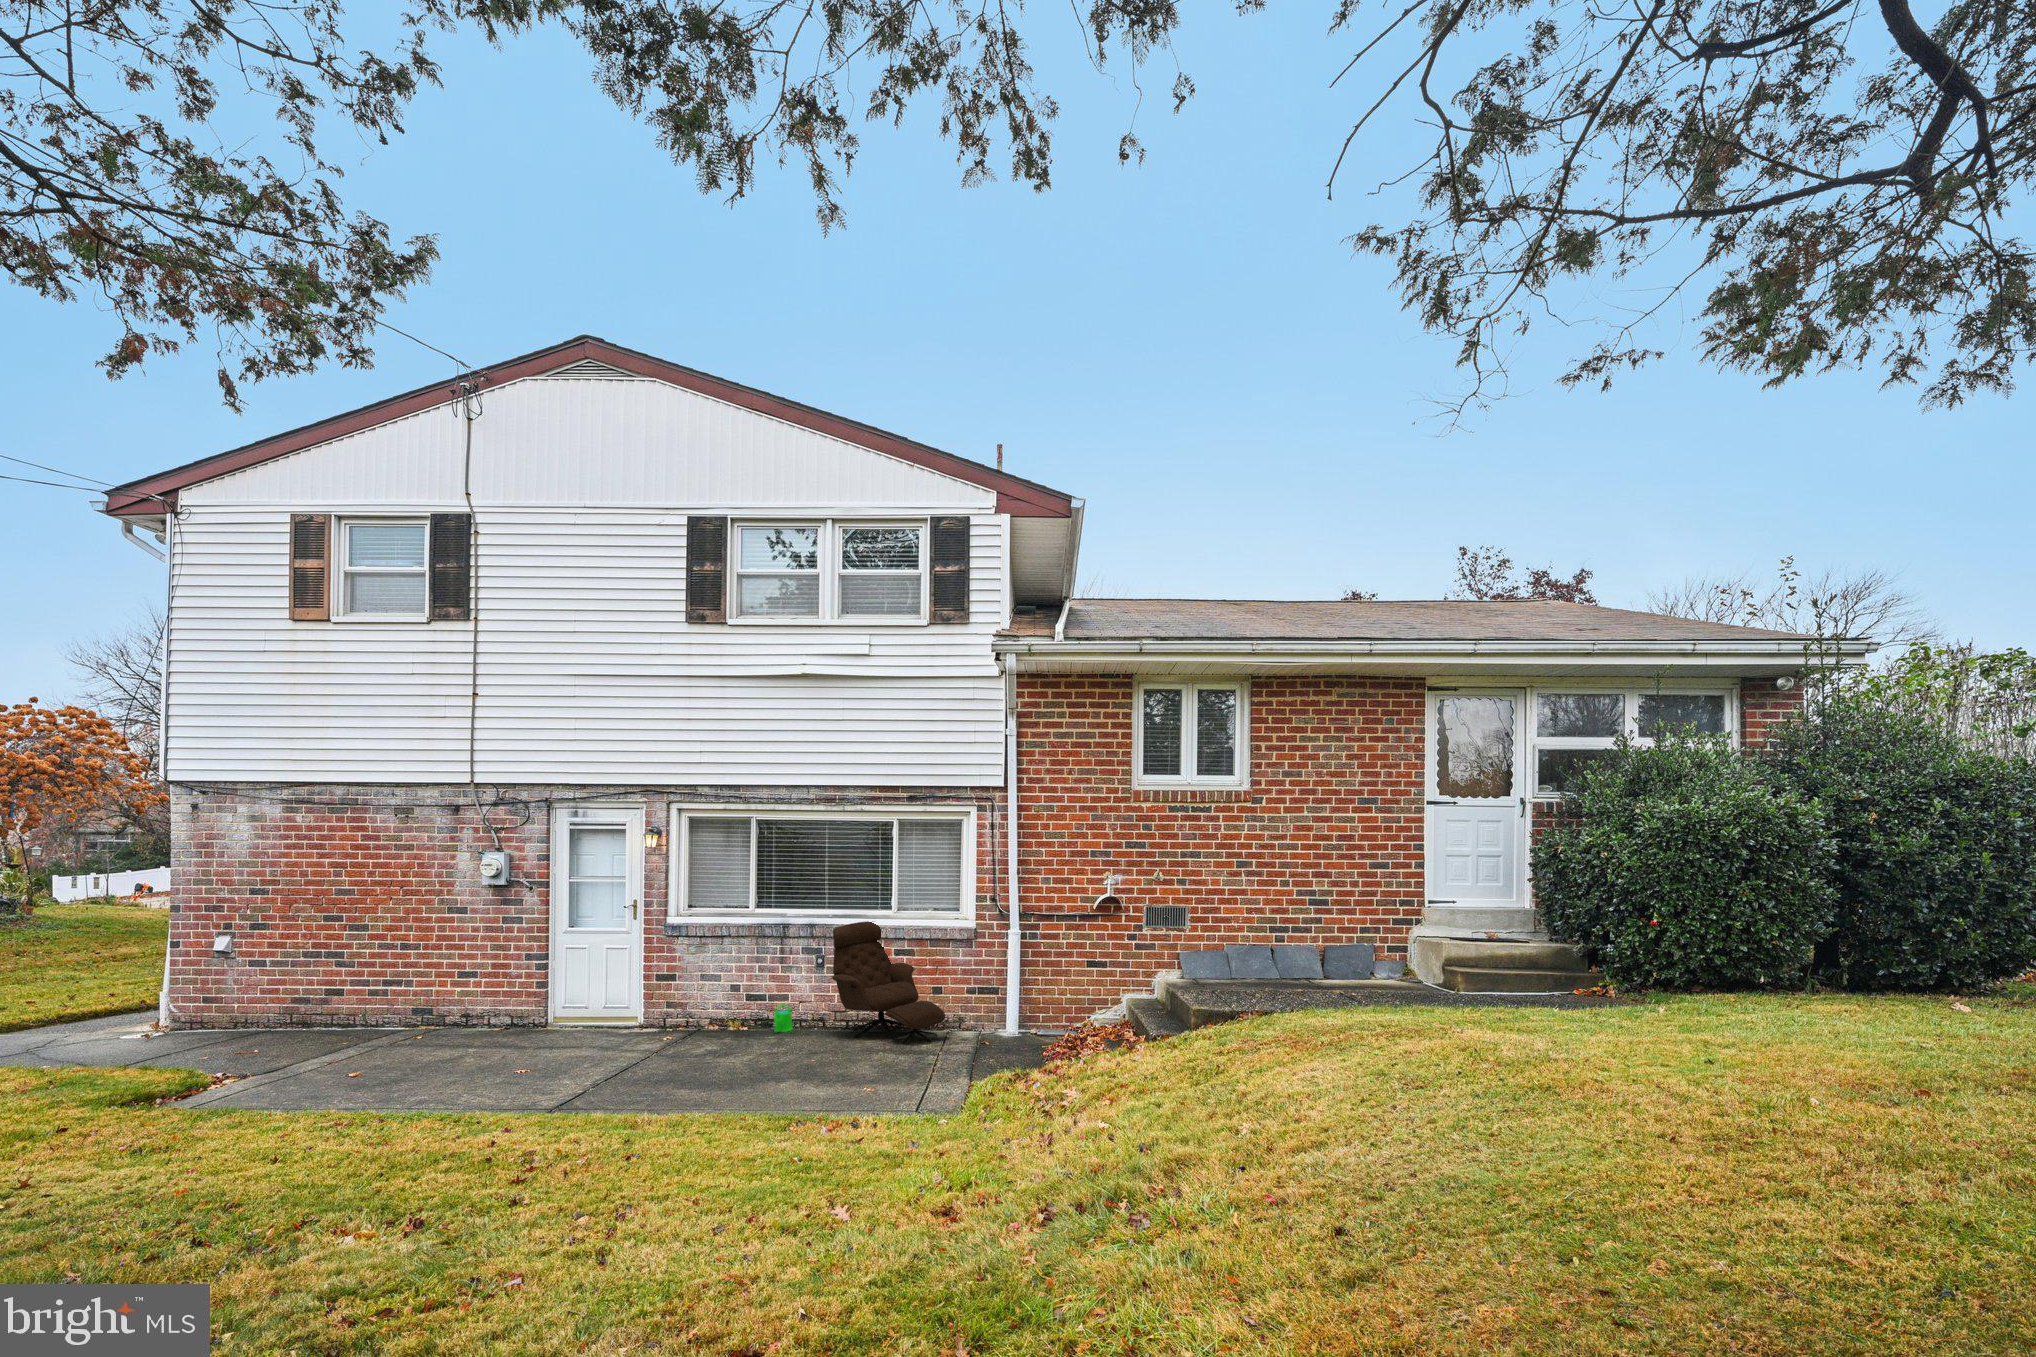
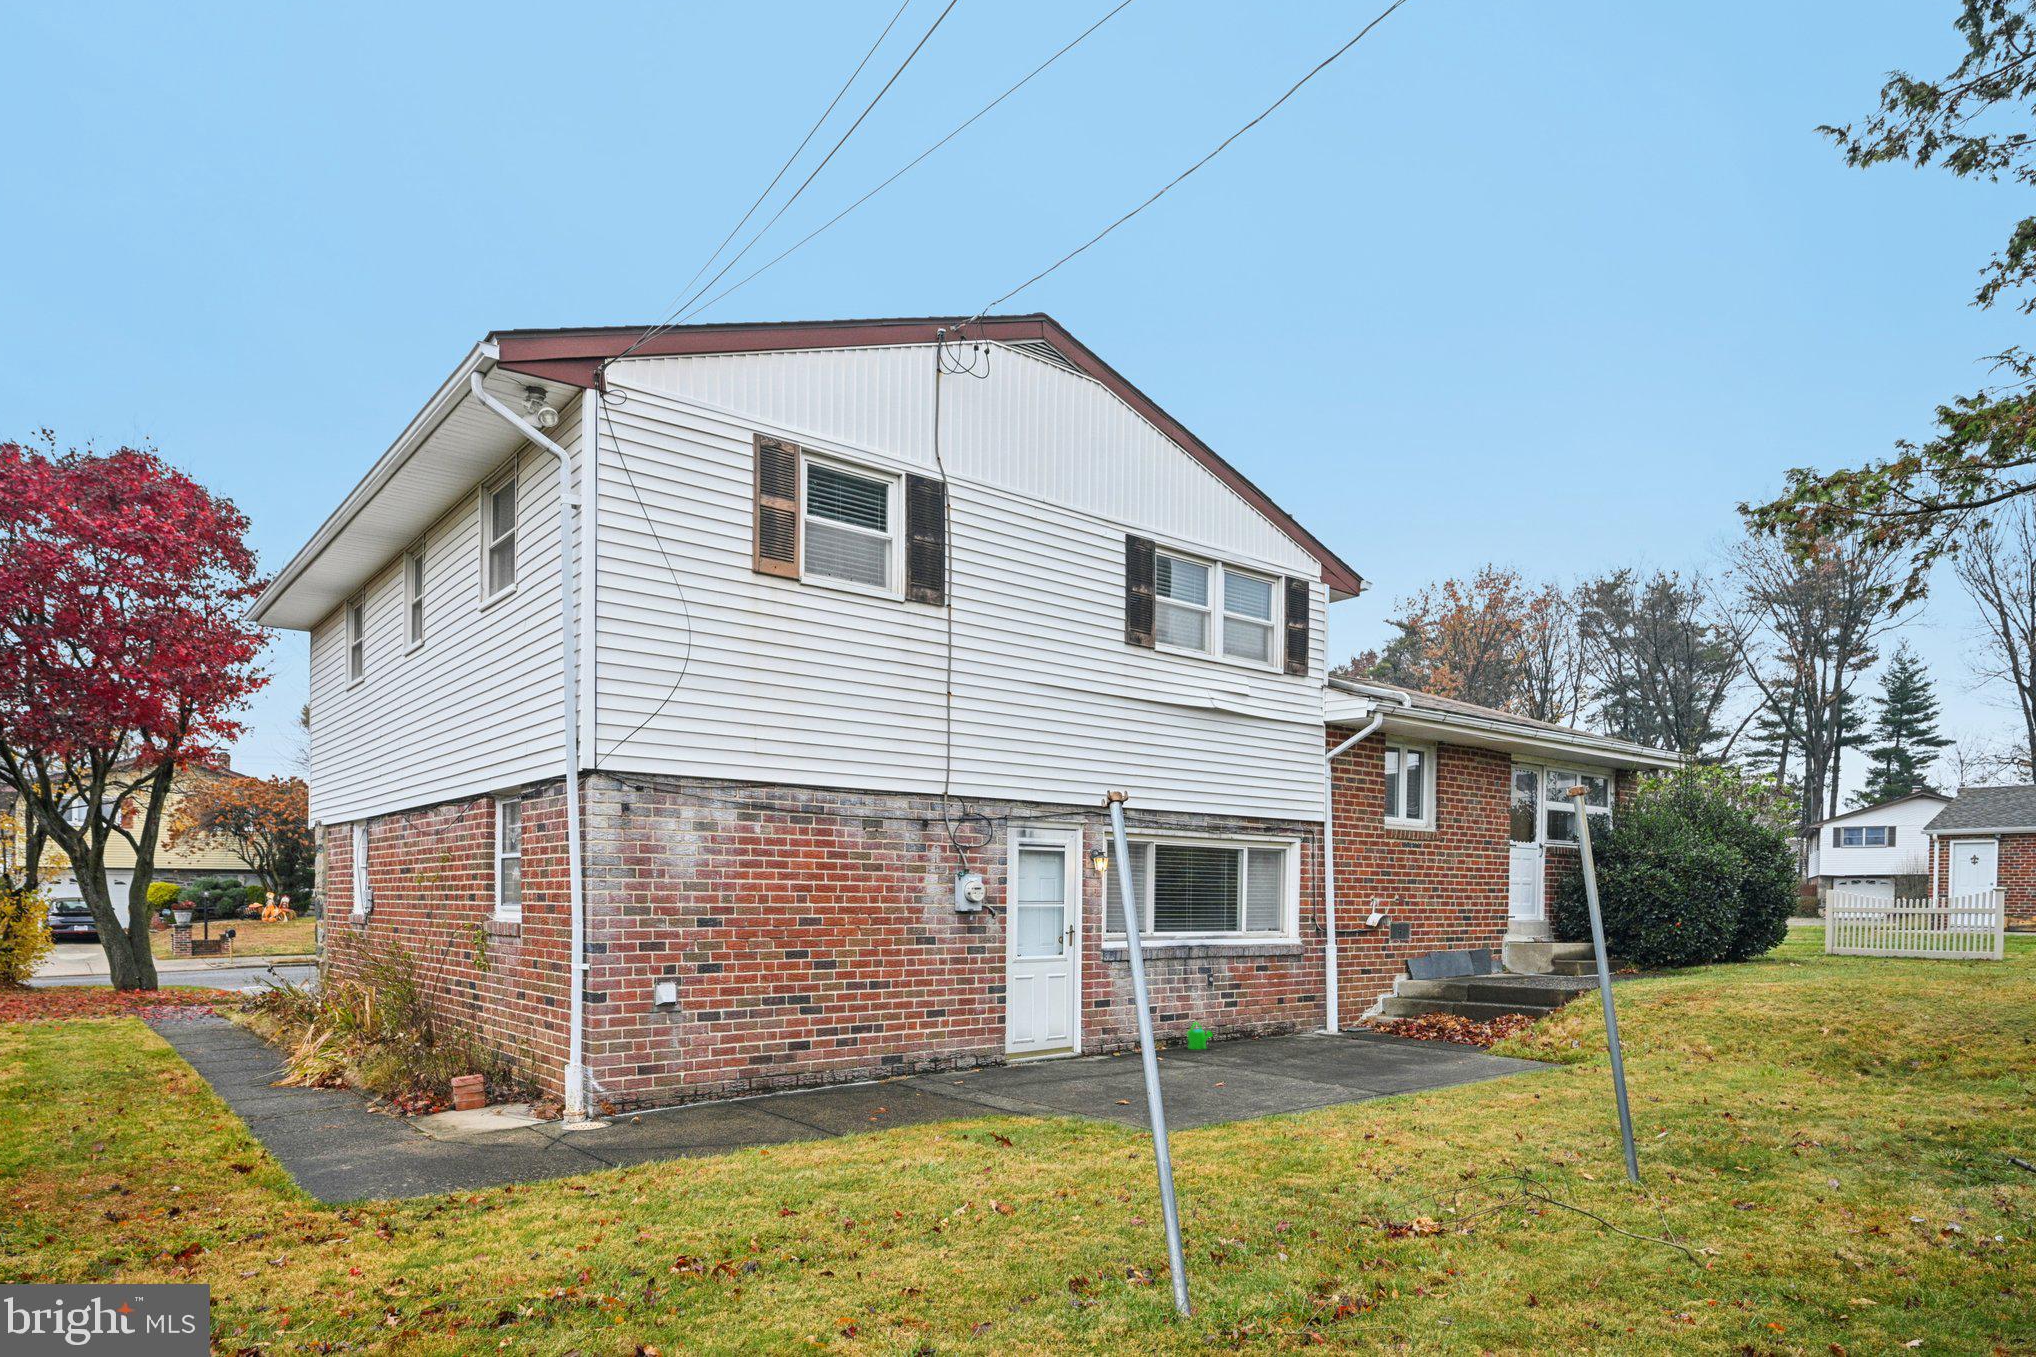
lounge chair: present [832,921,945,1044] -> none [1235,941,1351,1044]

